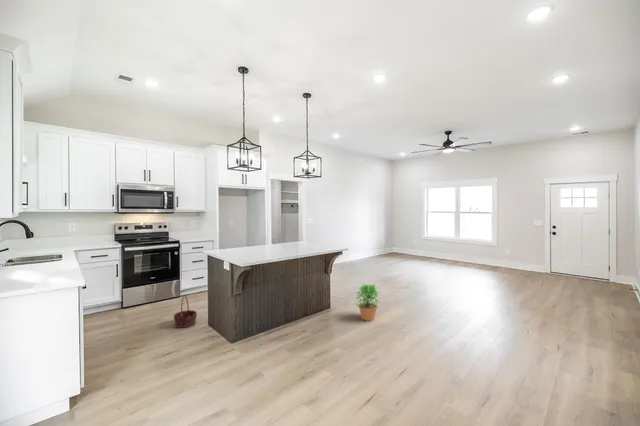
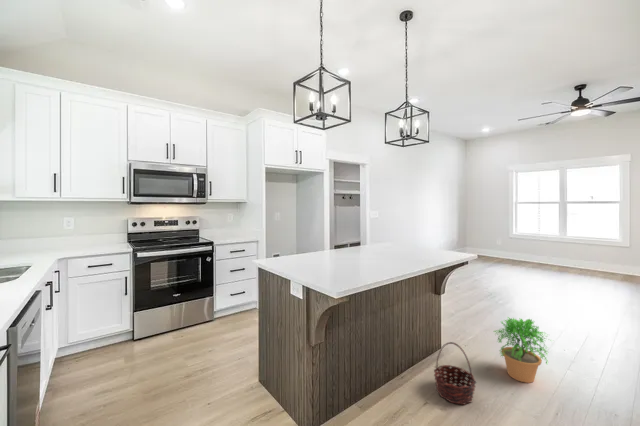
basket: present [174,296,197,328] -> present [434,342,476,405]

